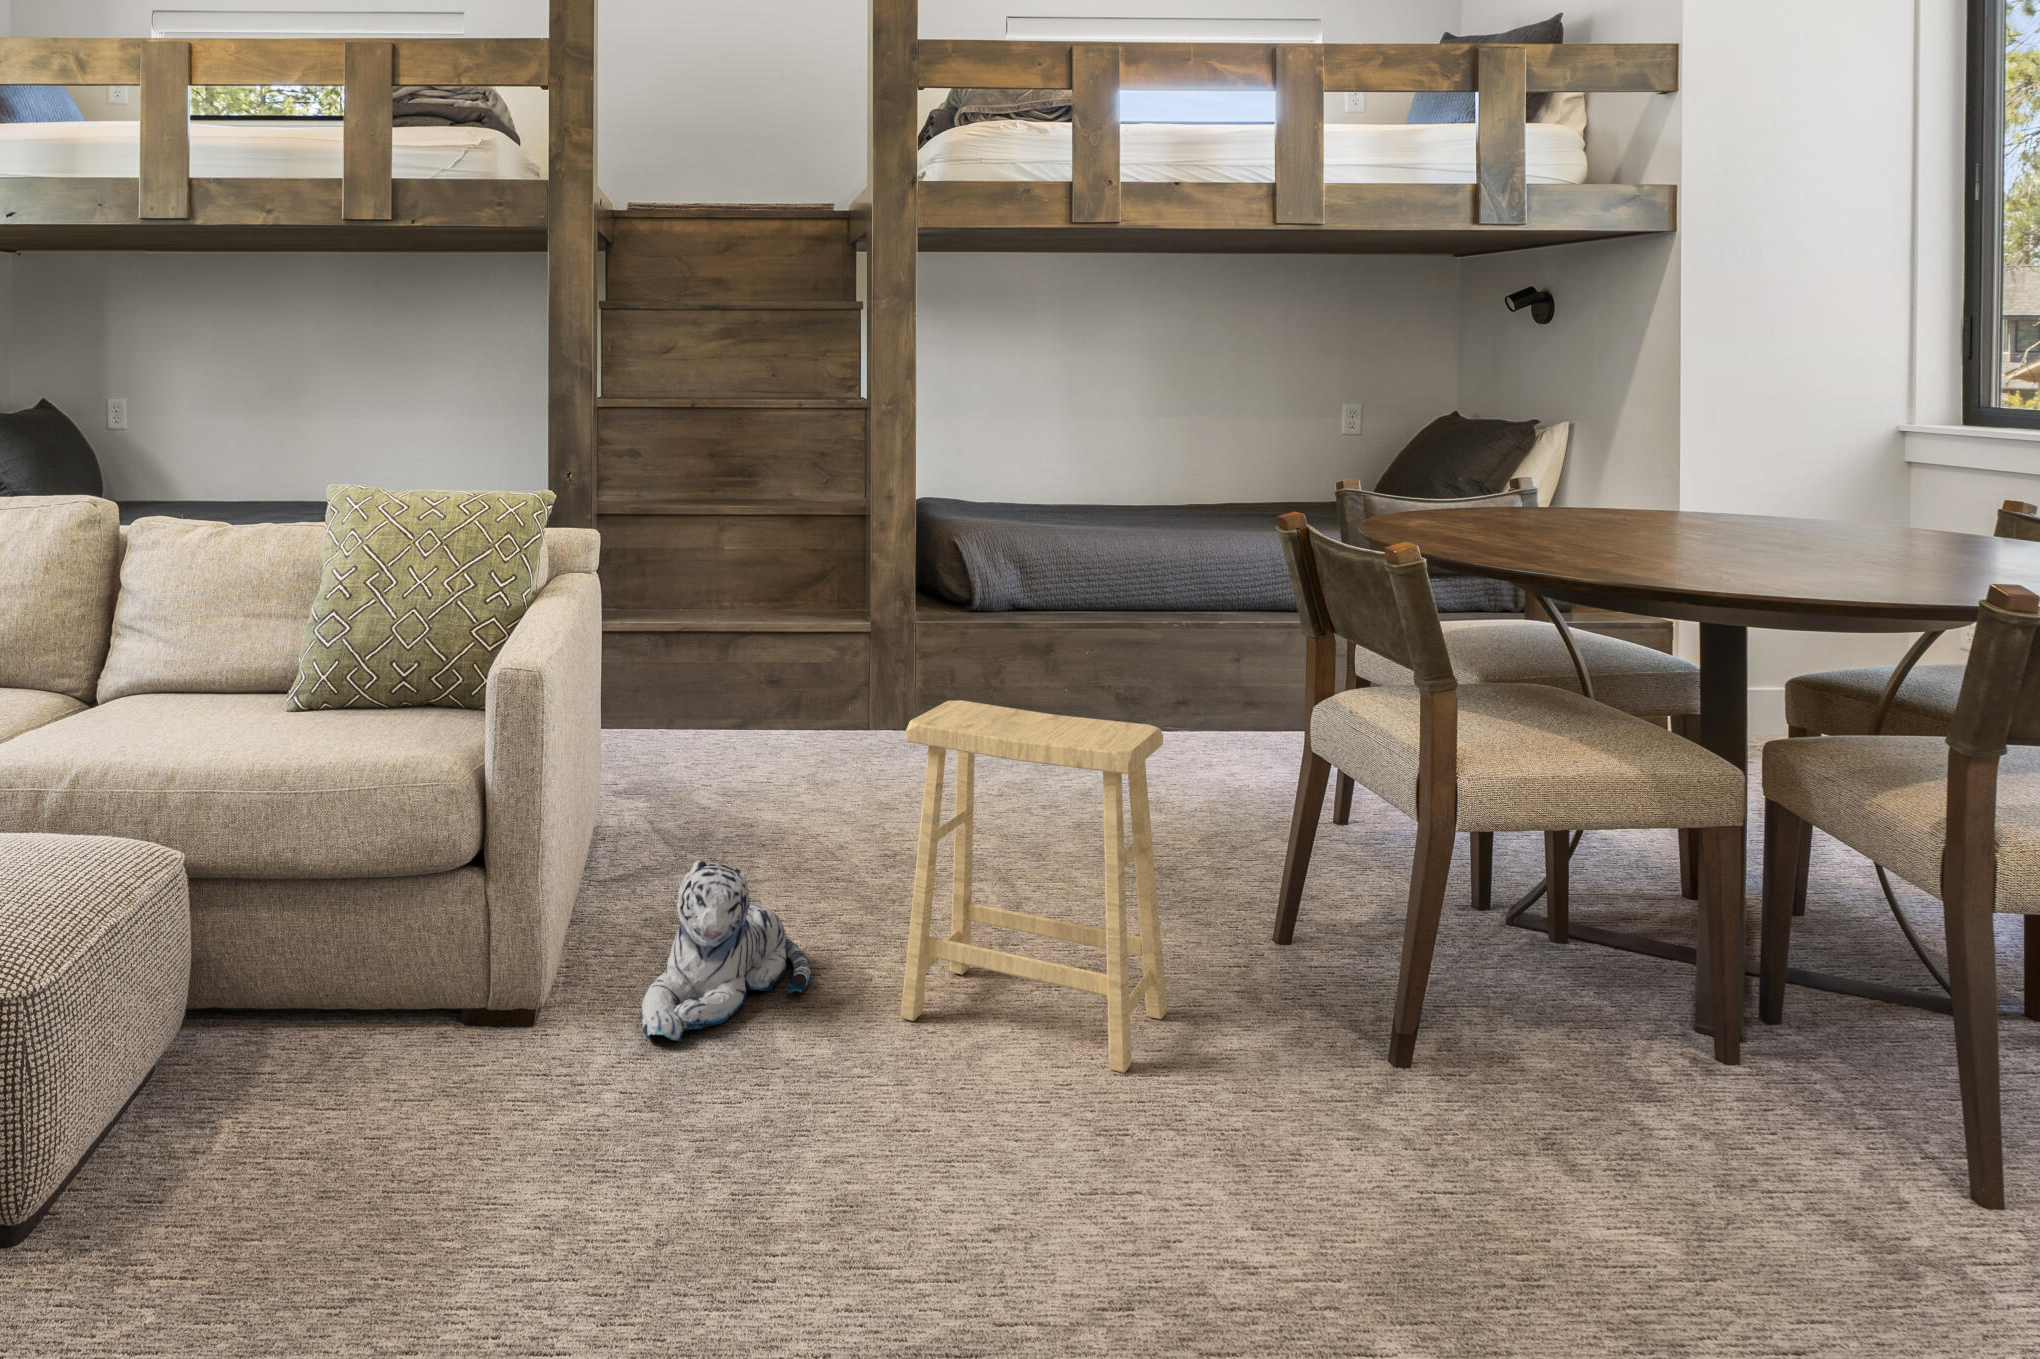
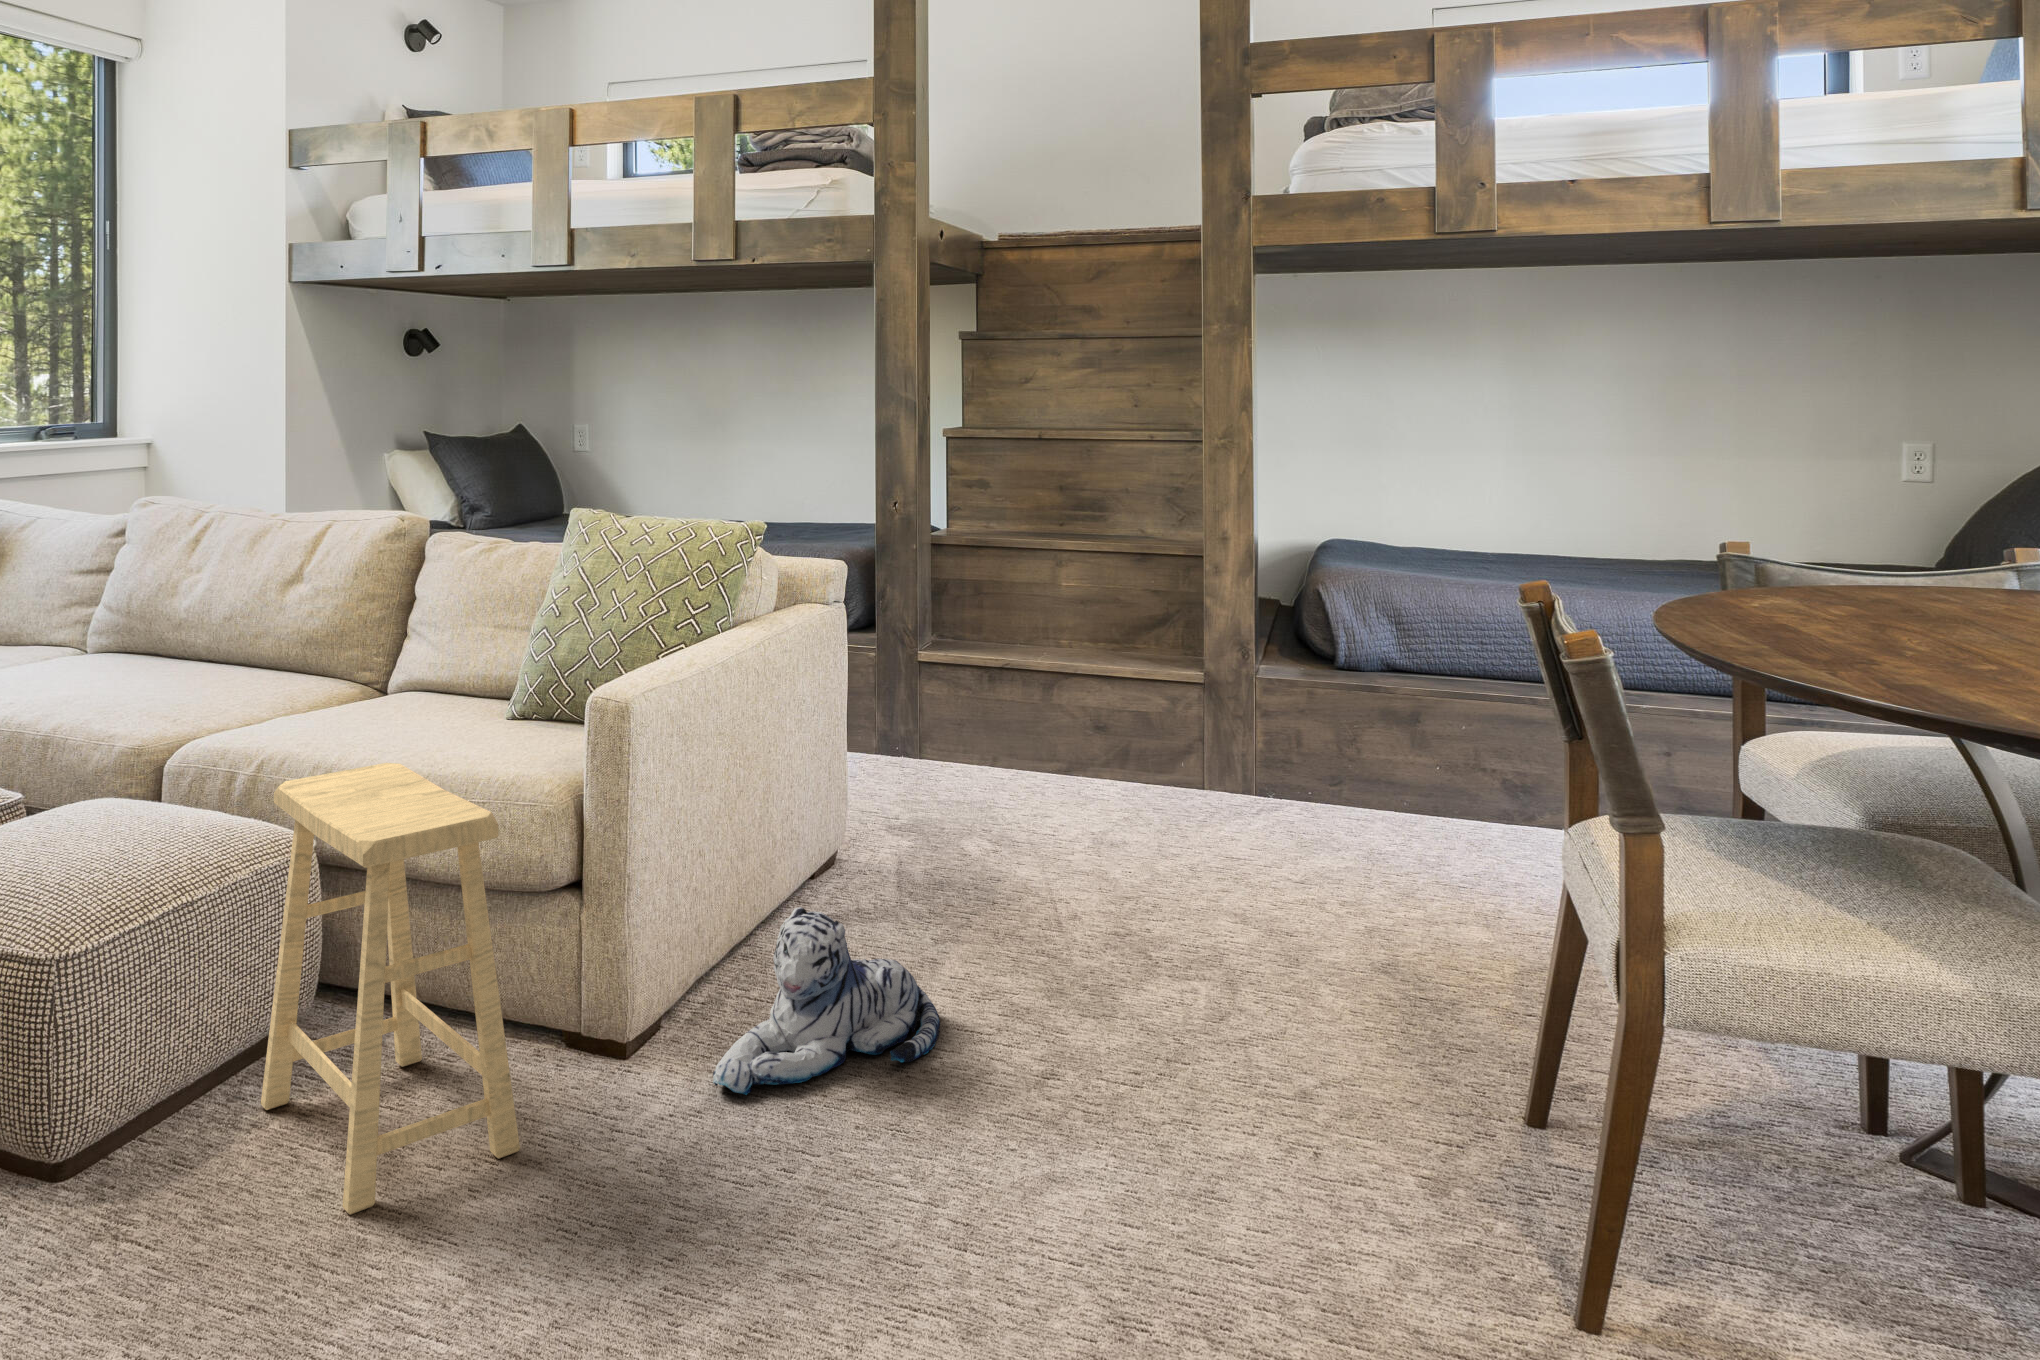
footstool: present [901,700,1167,1073] -> present [261,763,520,1215]

